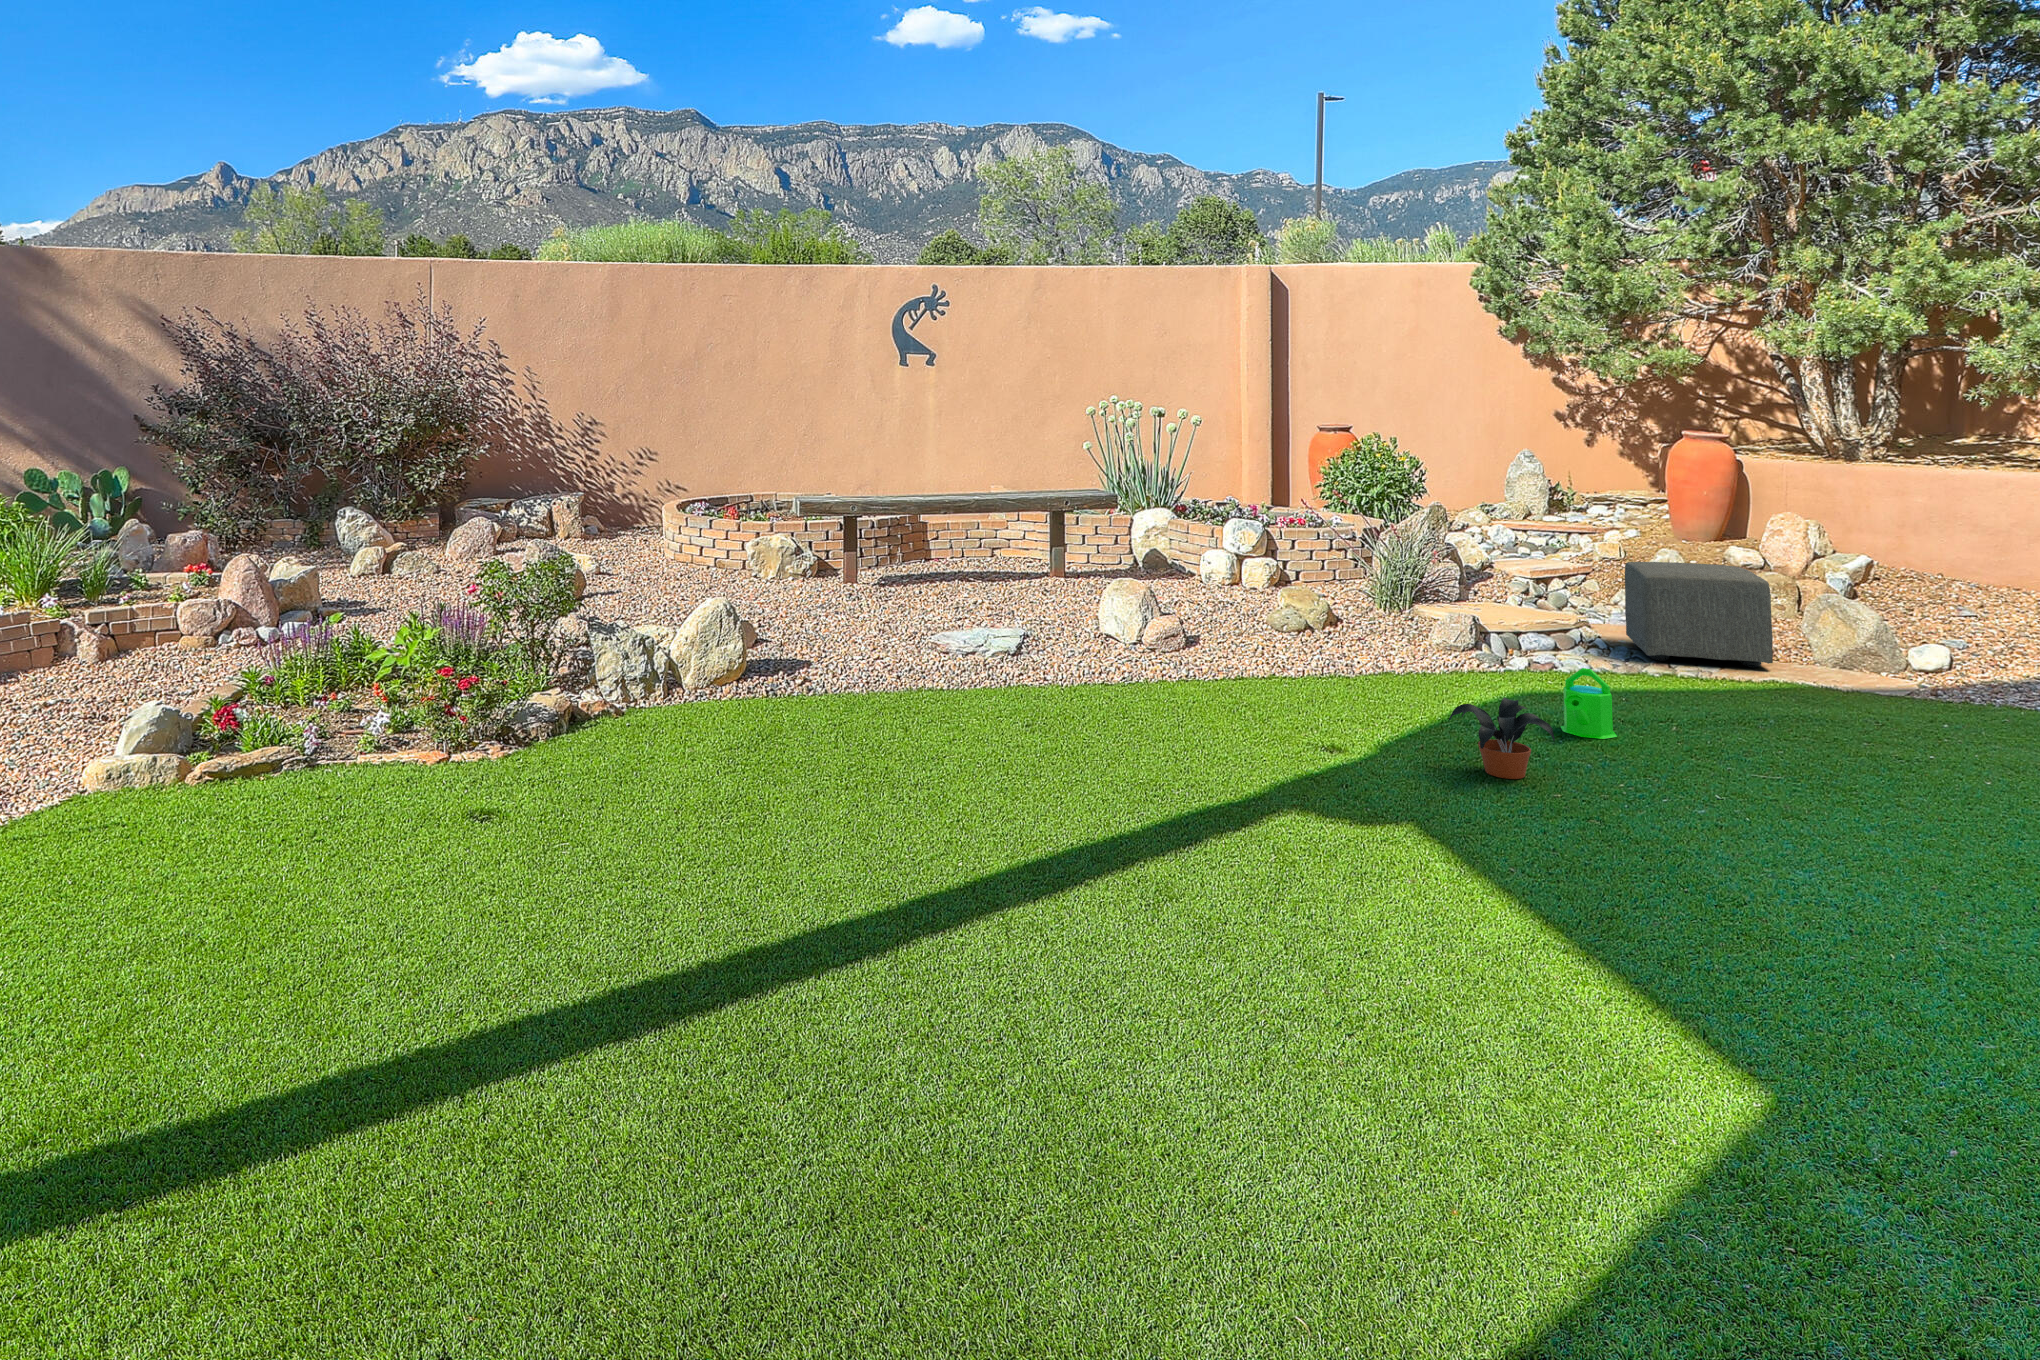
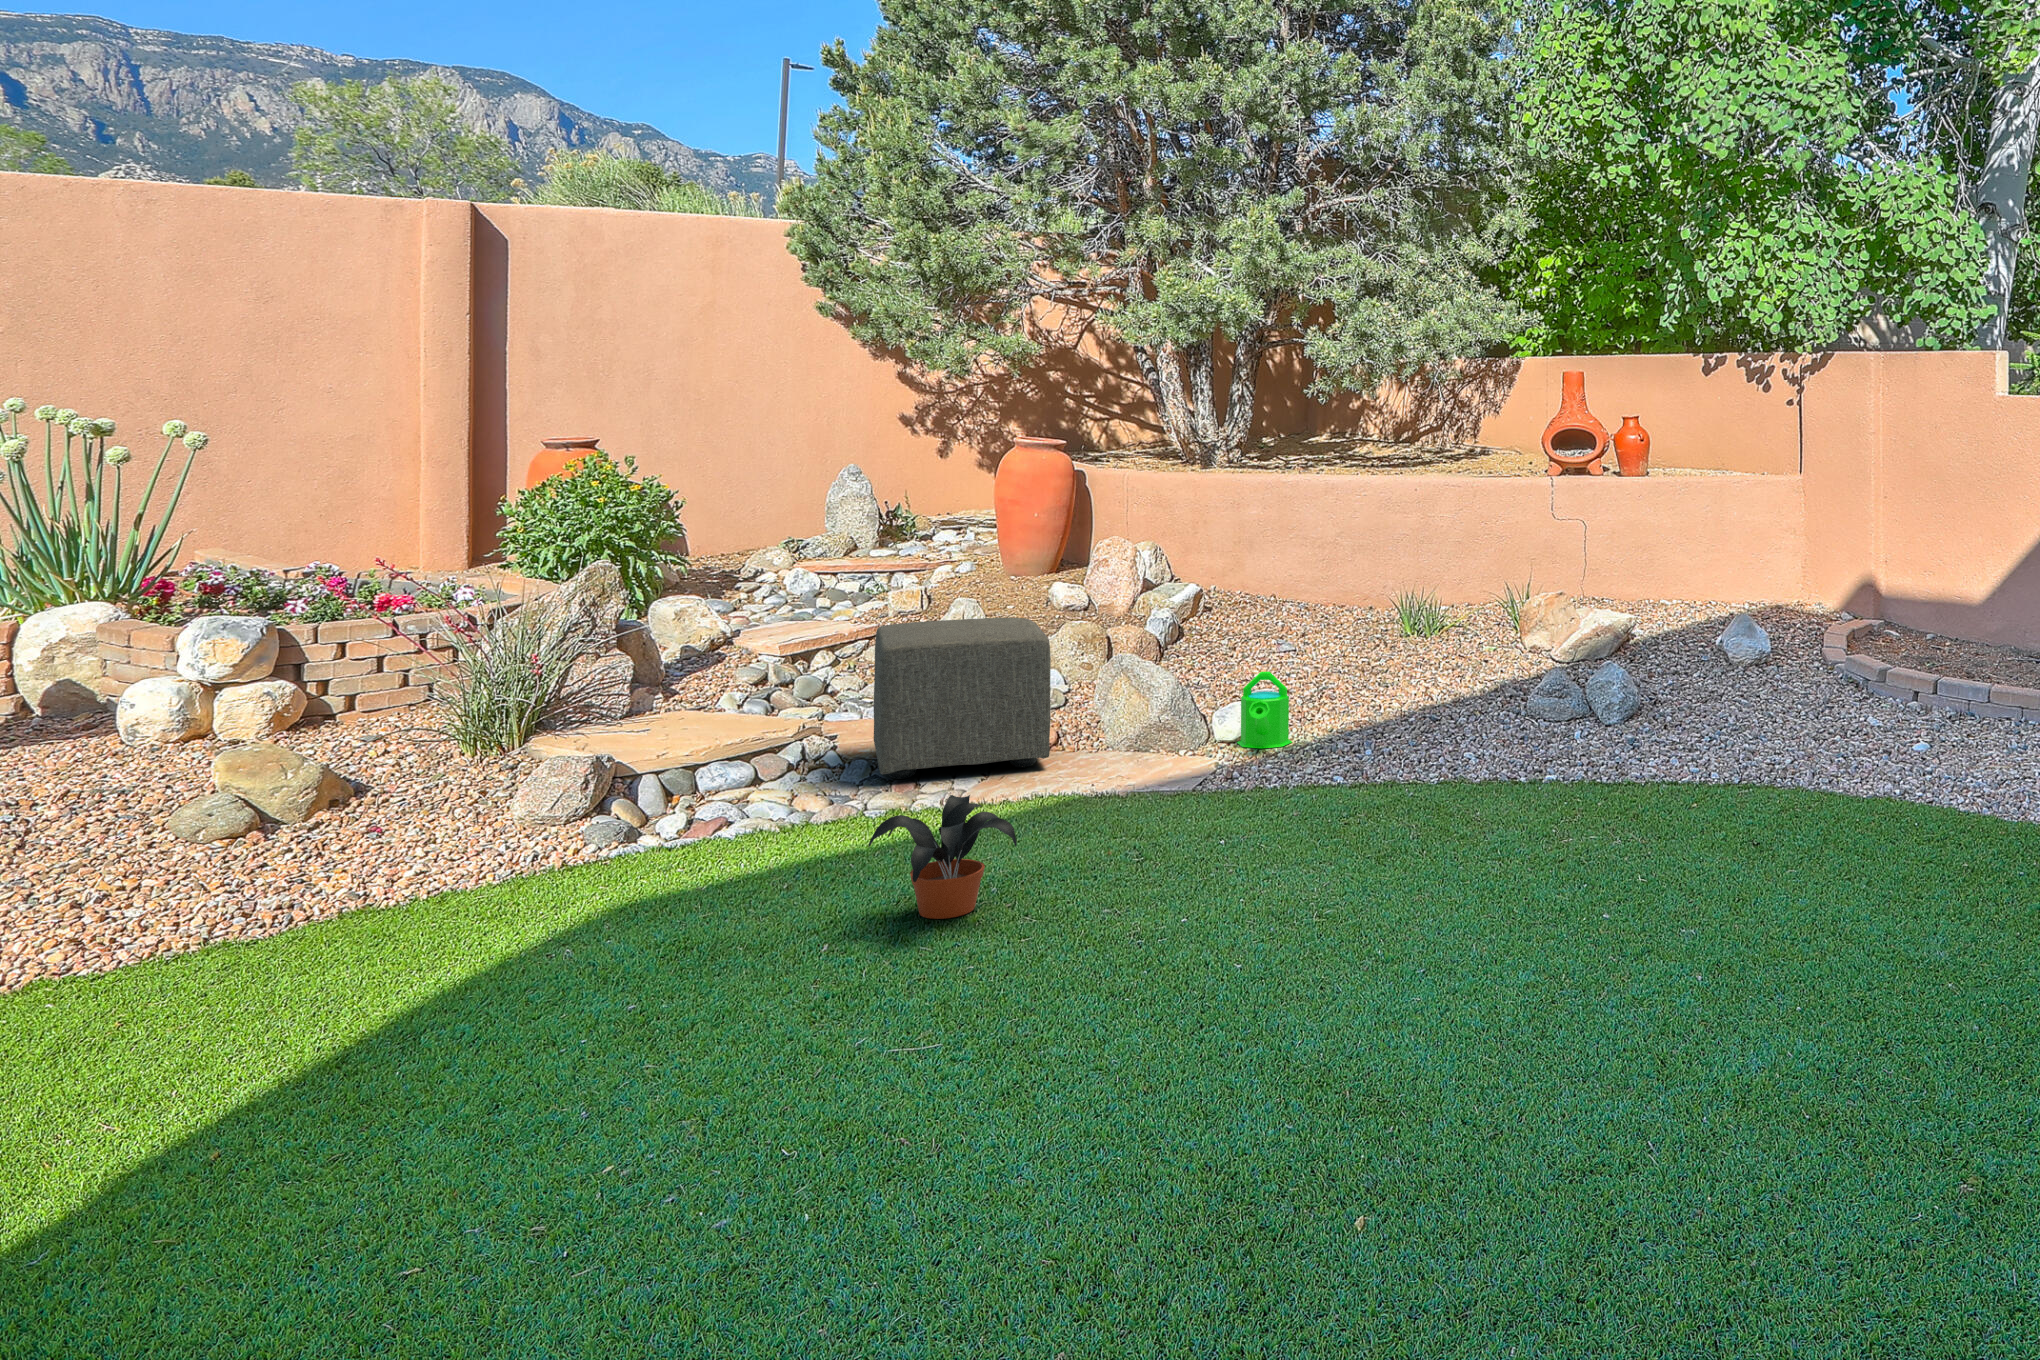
watering can: present [1561,668,1617,739] -> present [1237,672,1292,749]
potted plant: present [1449,697,1555,779] -> present [868,795,1017,919]

